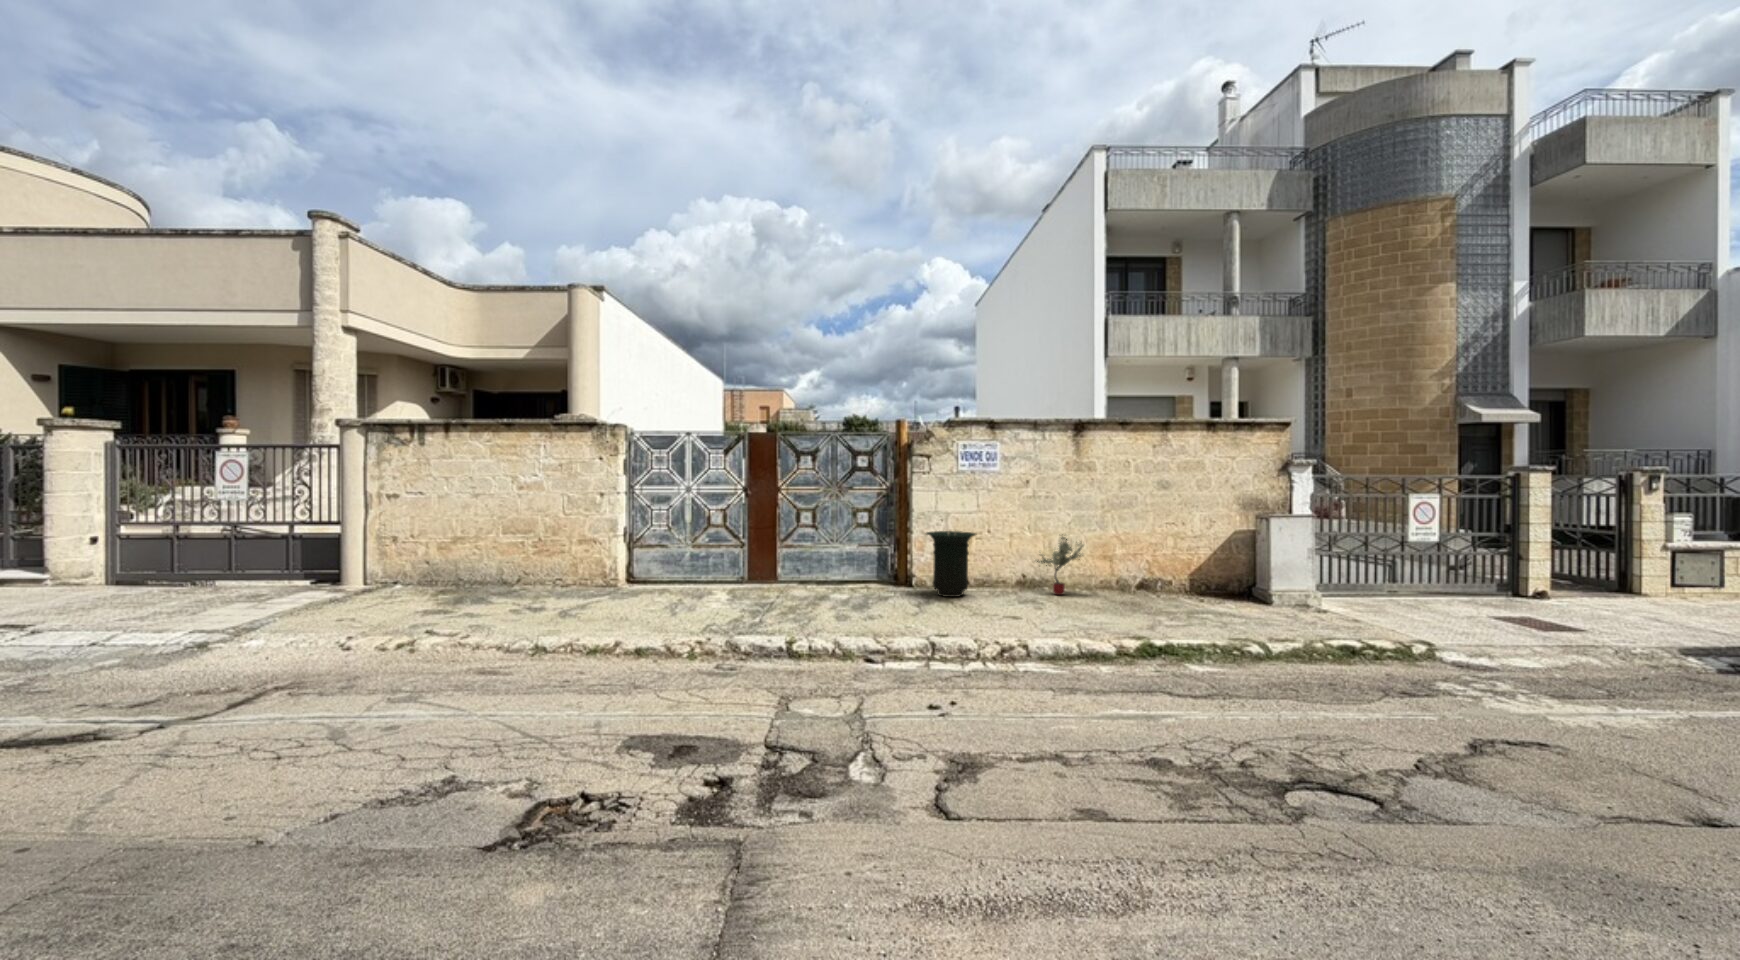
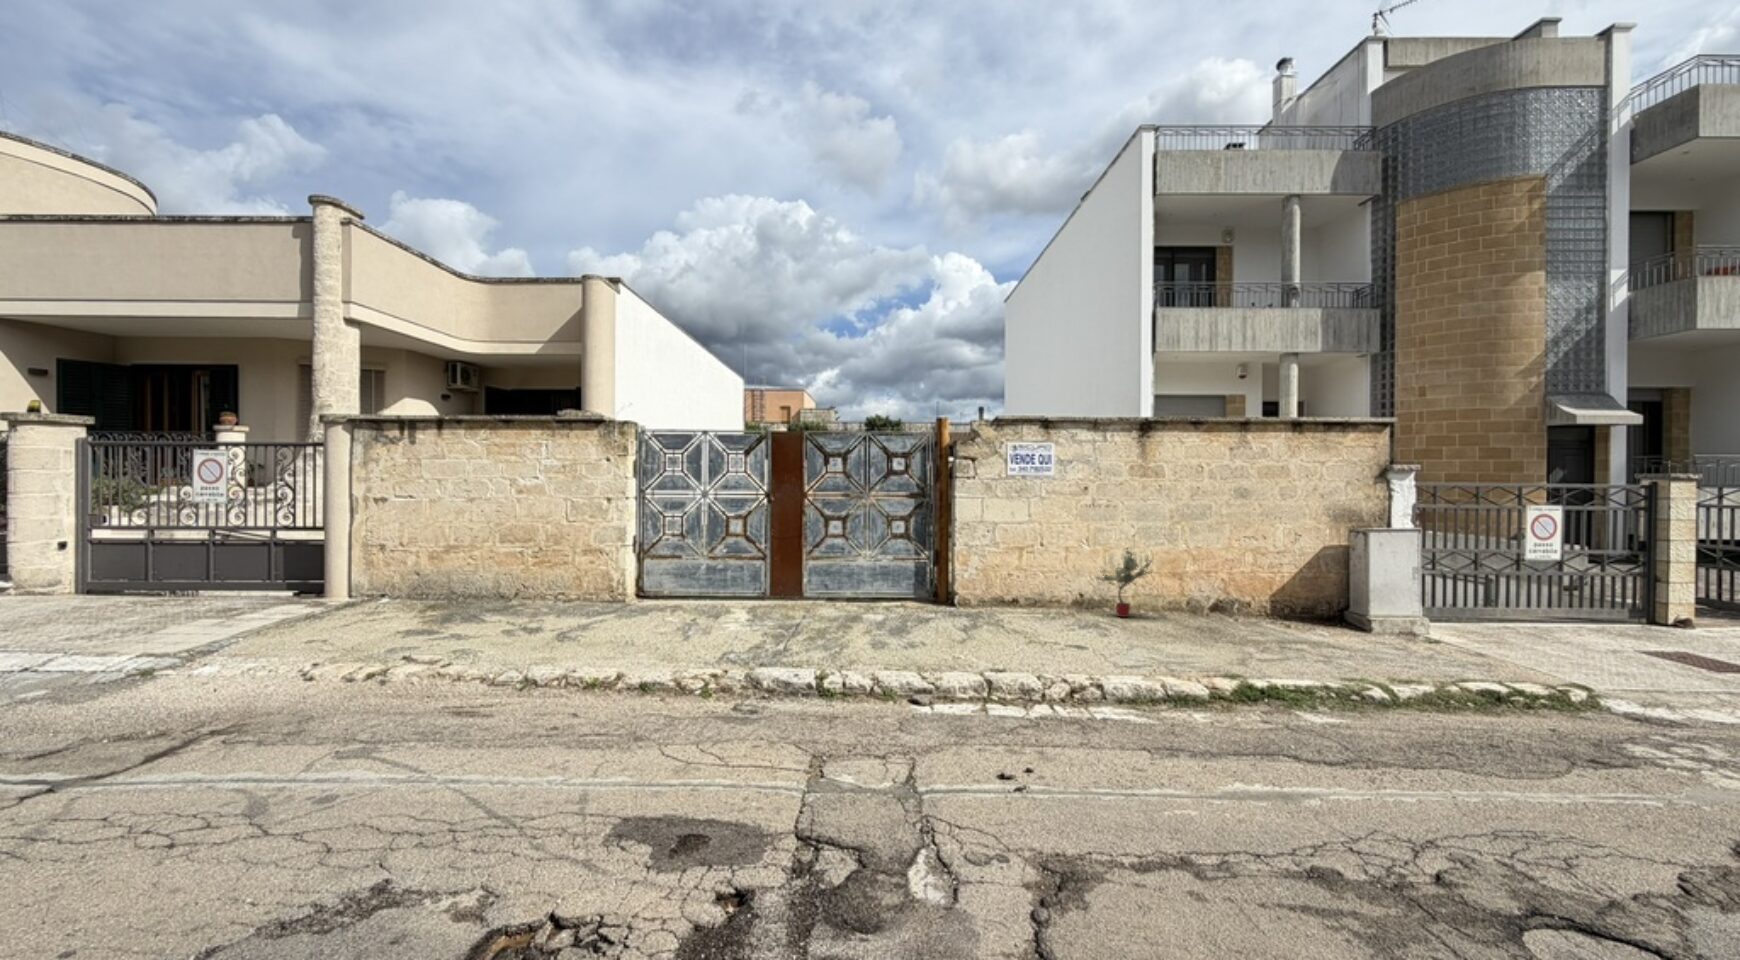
trash can: present [927,531,976,597] -> none [972,543,1030,618]

